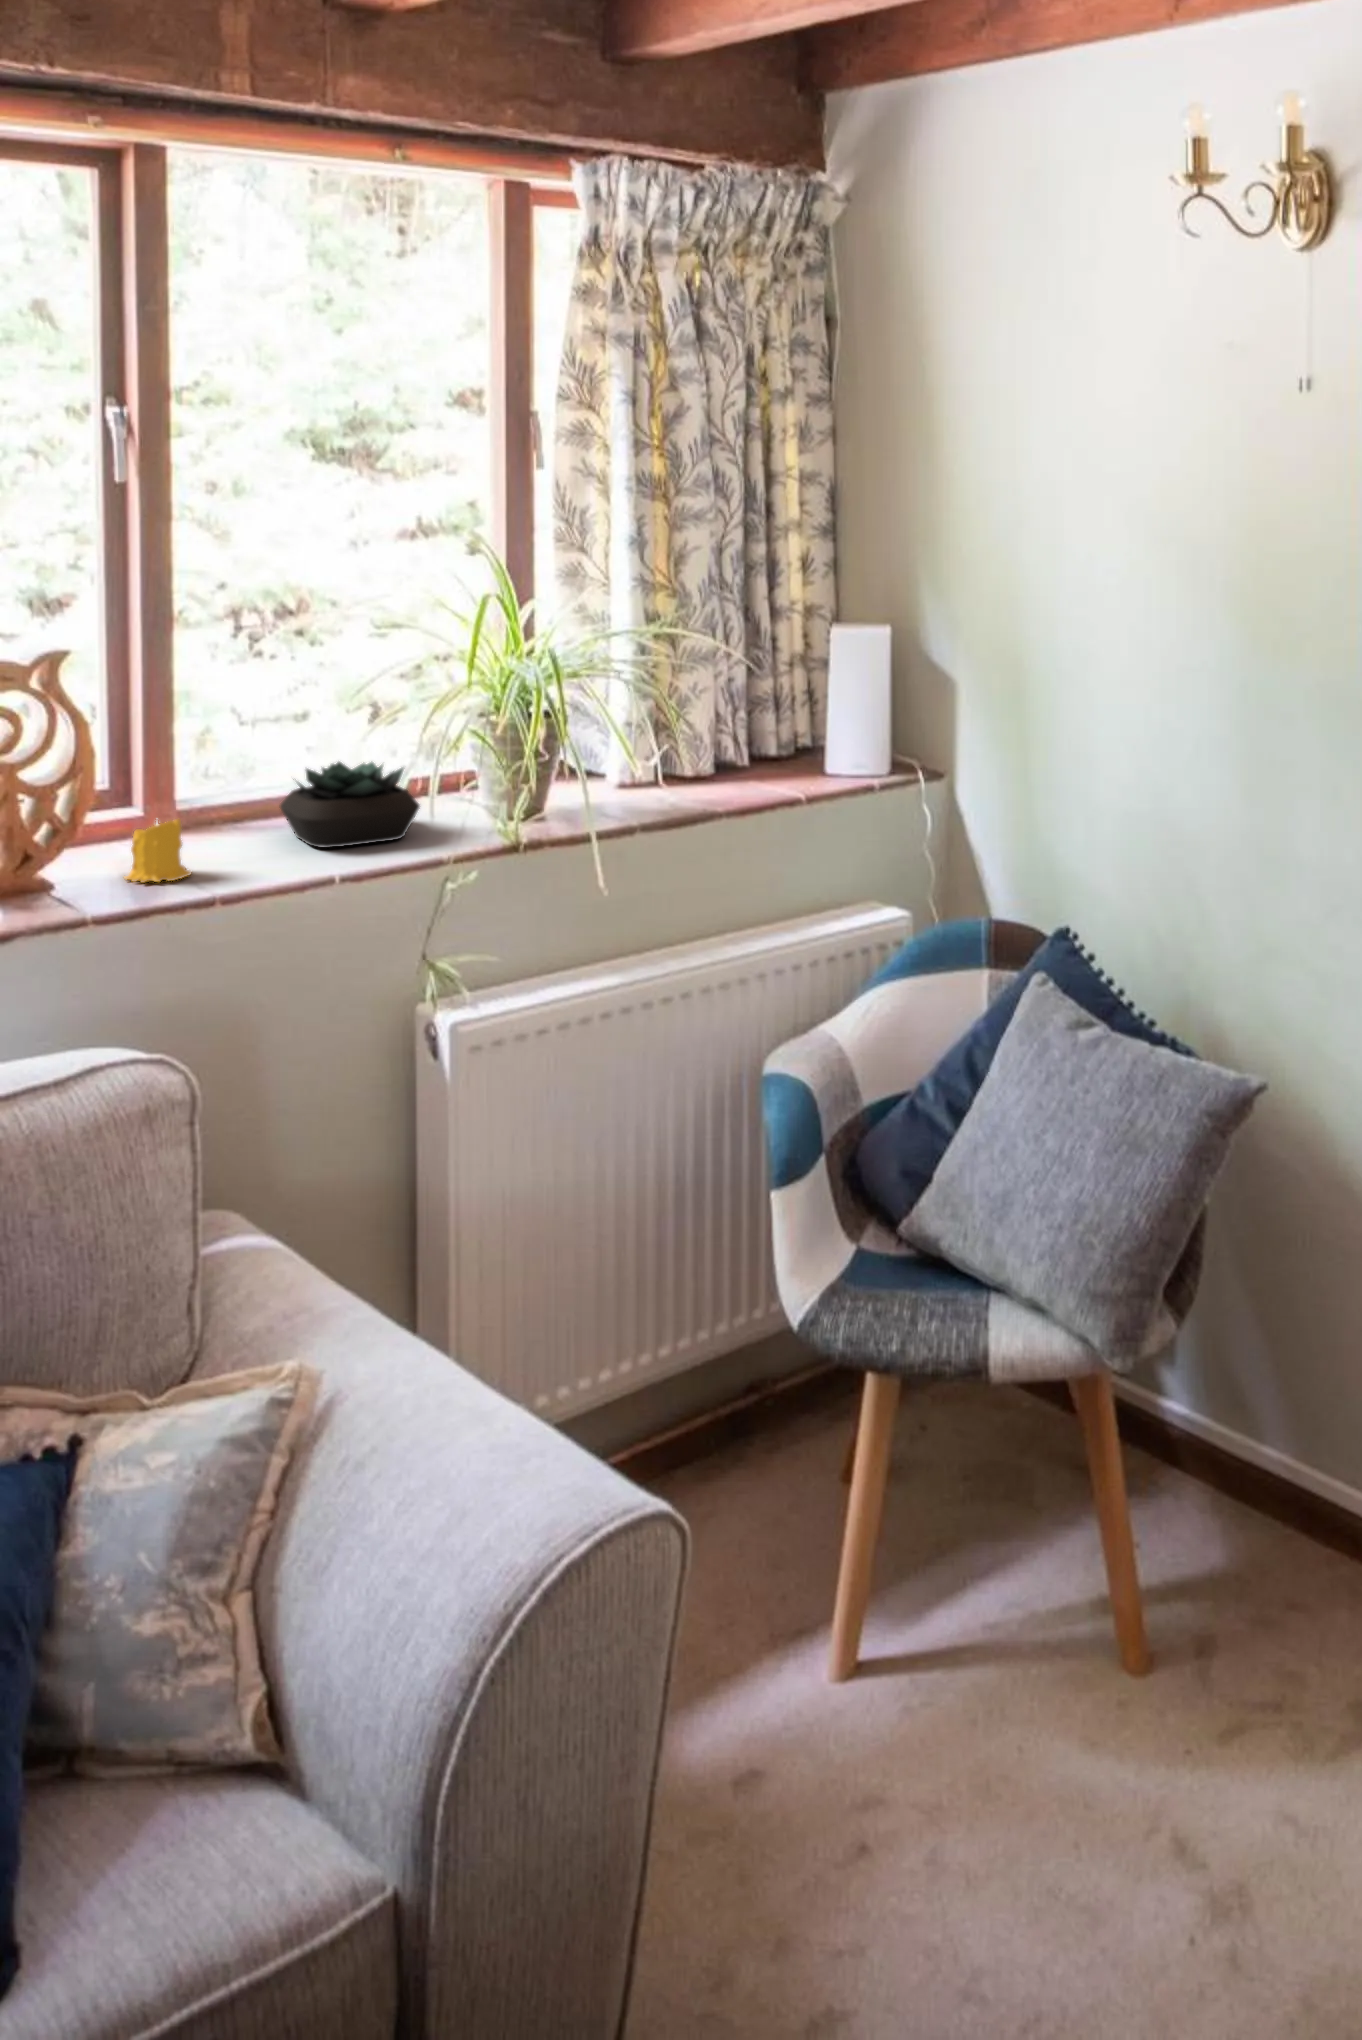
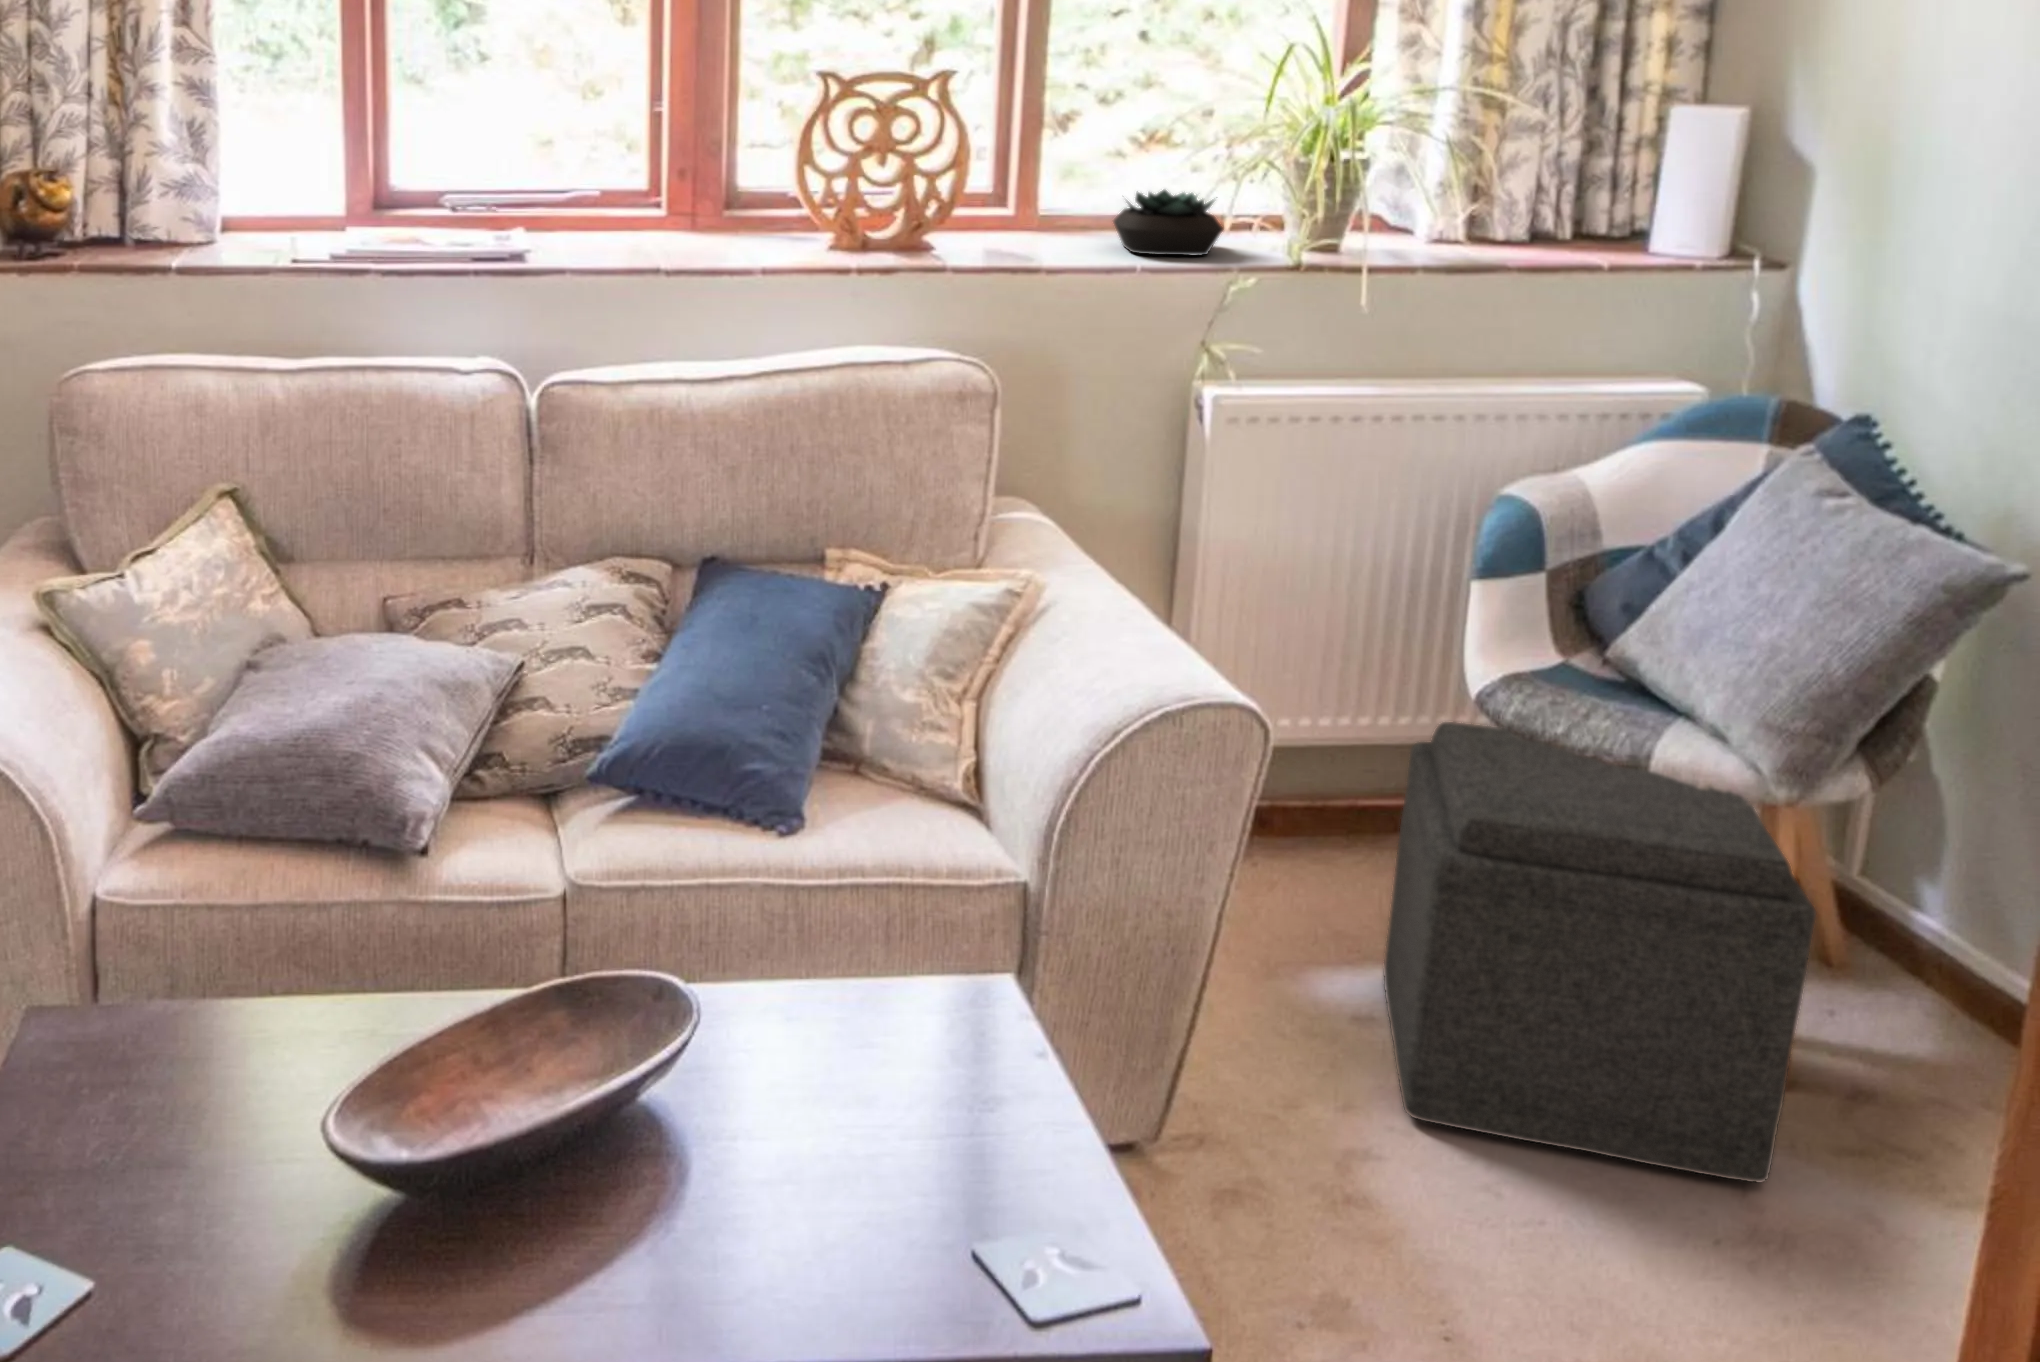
candle: present [124,819,191,883] -> none [985,210,1034,259]
ottoman: none [743,1313,1186,1908] -> present [1383,722,1816,1182]

